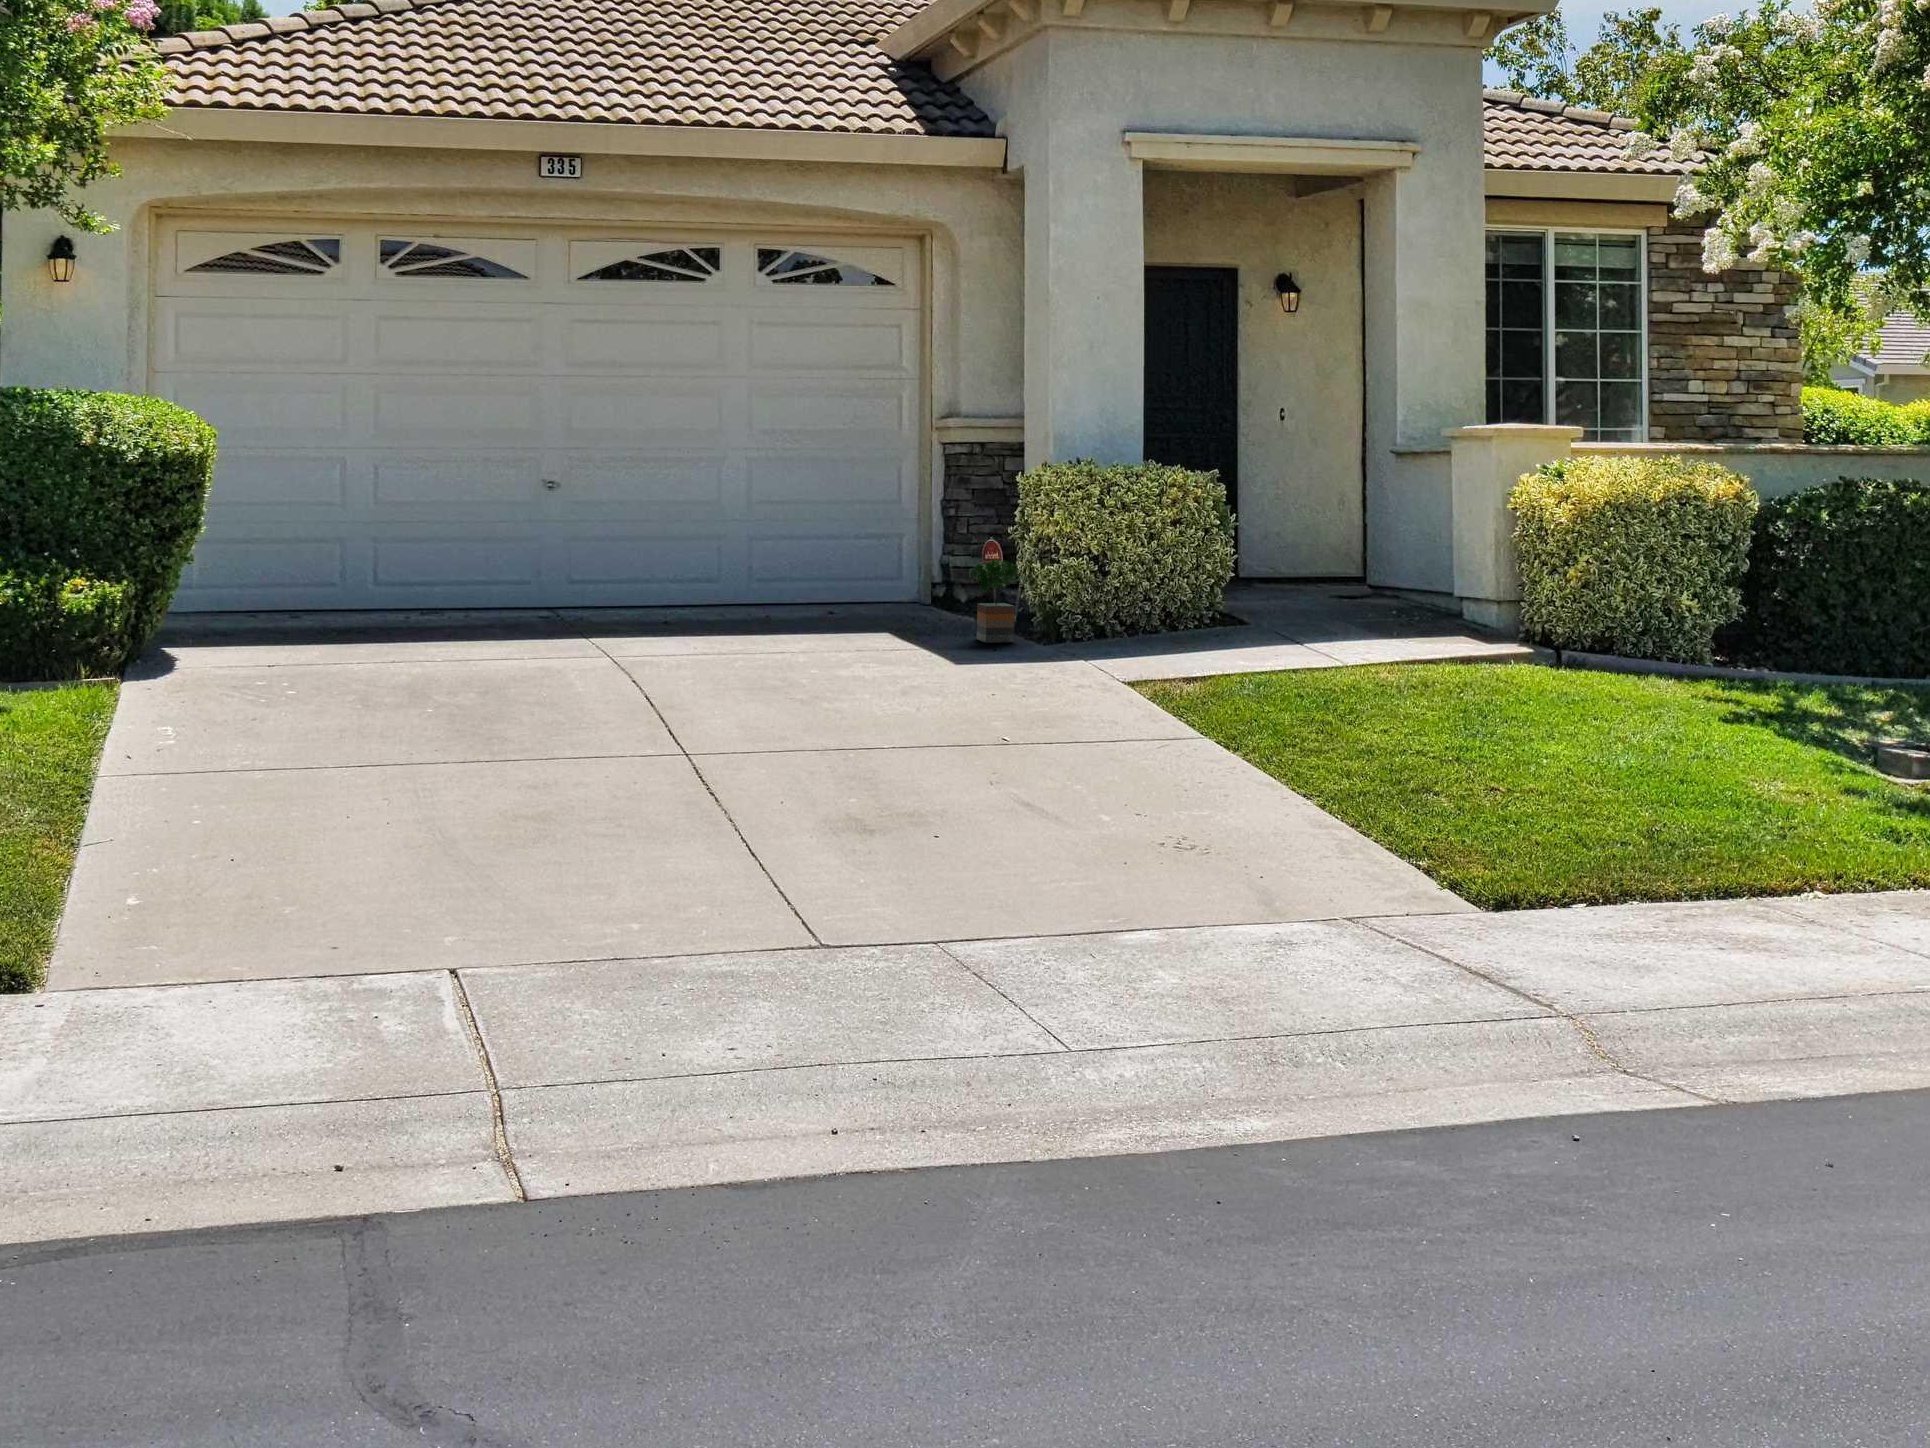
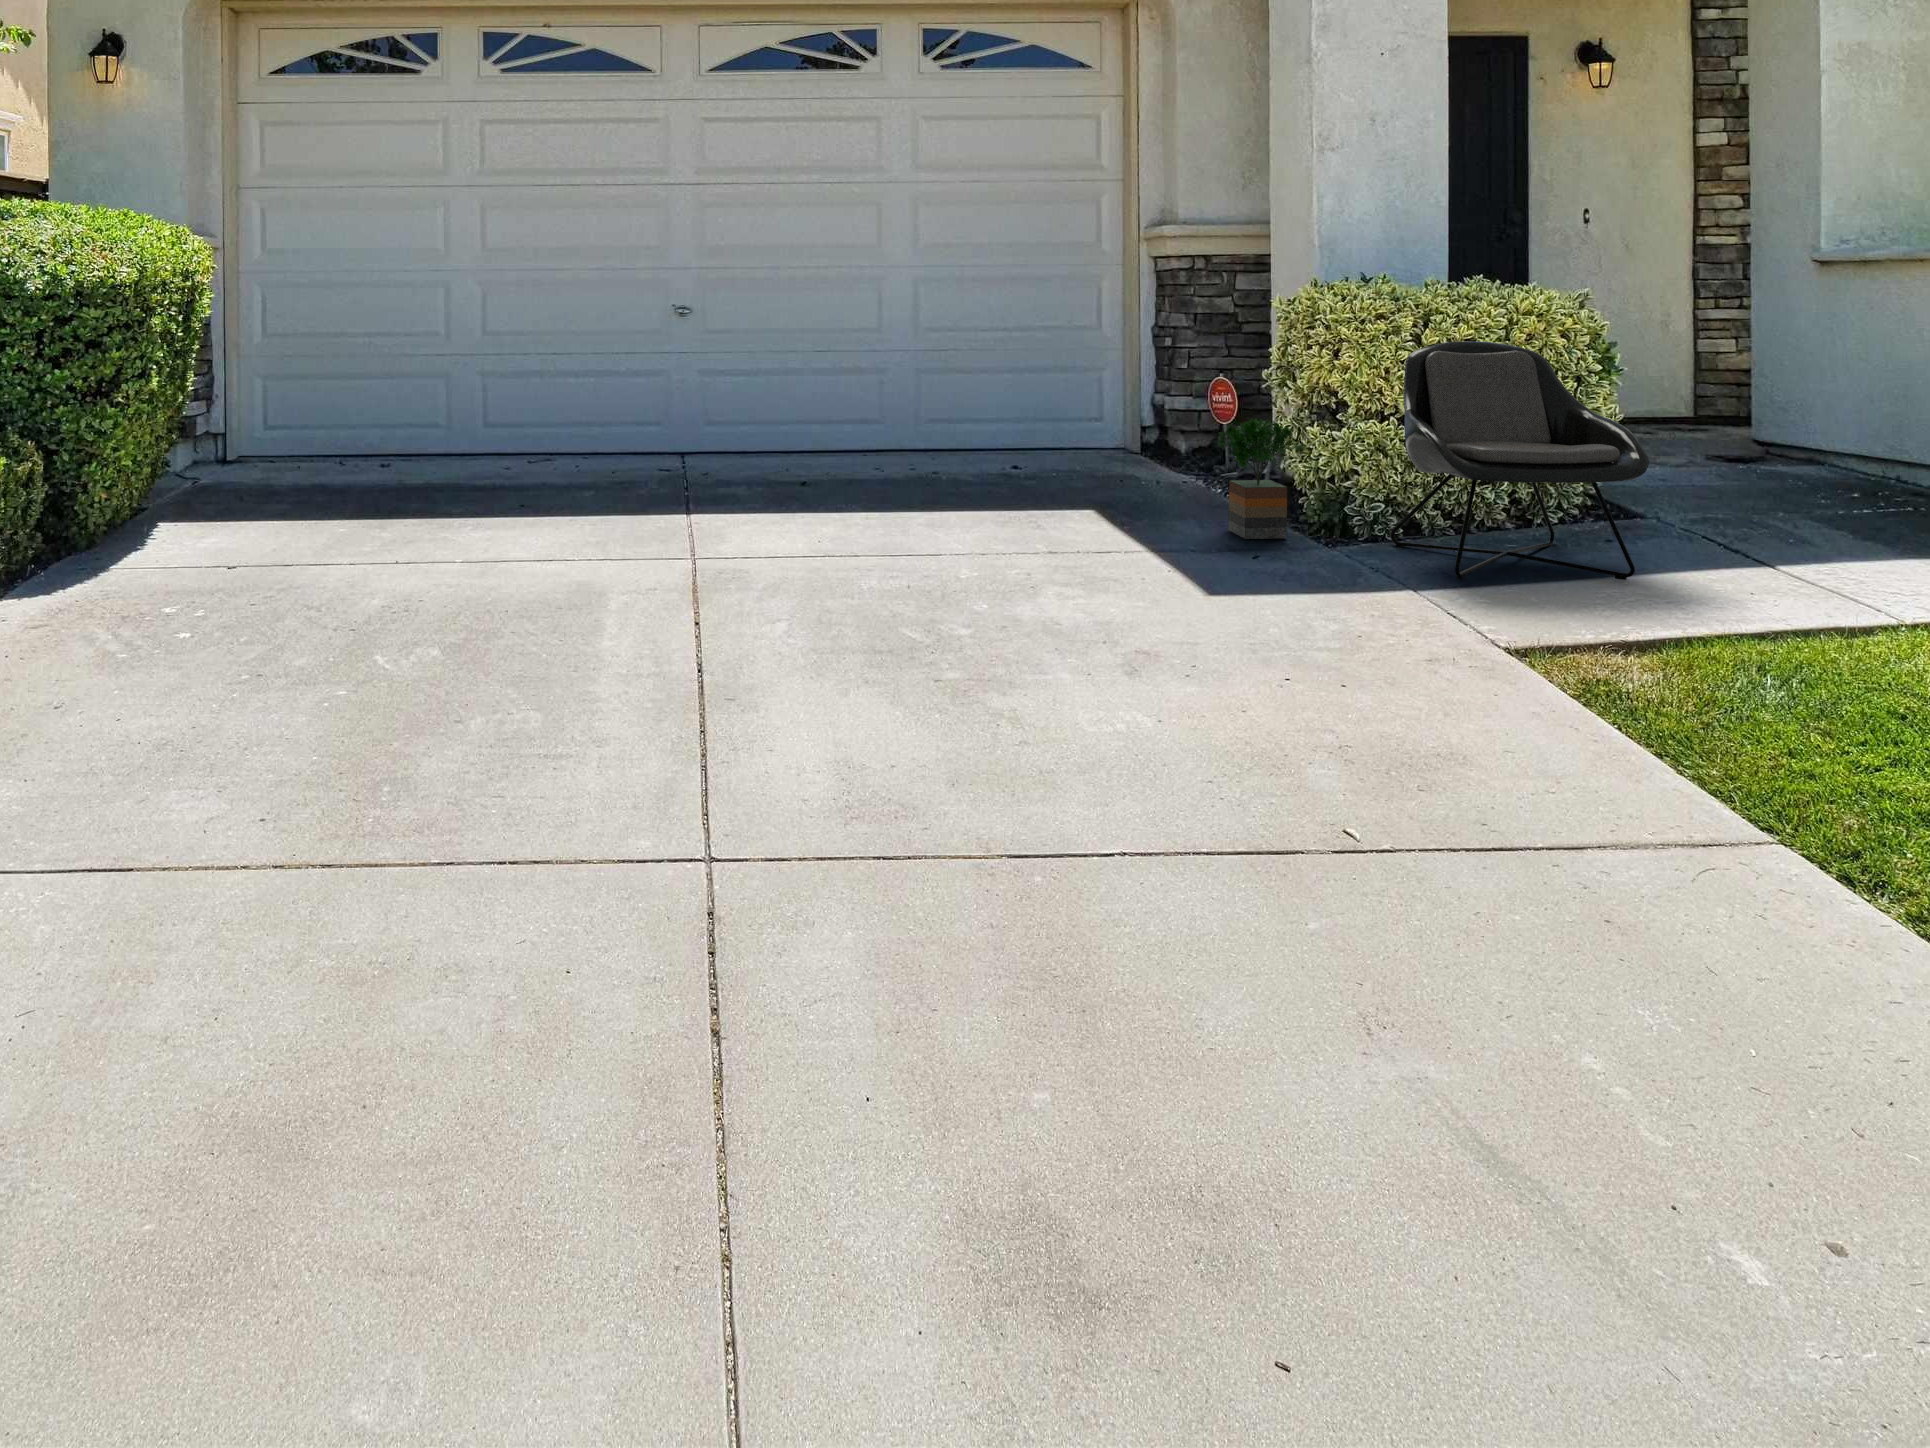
lounge chair: none [1081,506,1226,658] -> present [1391,341,1649,580]

